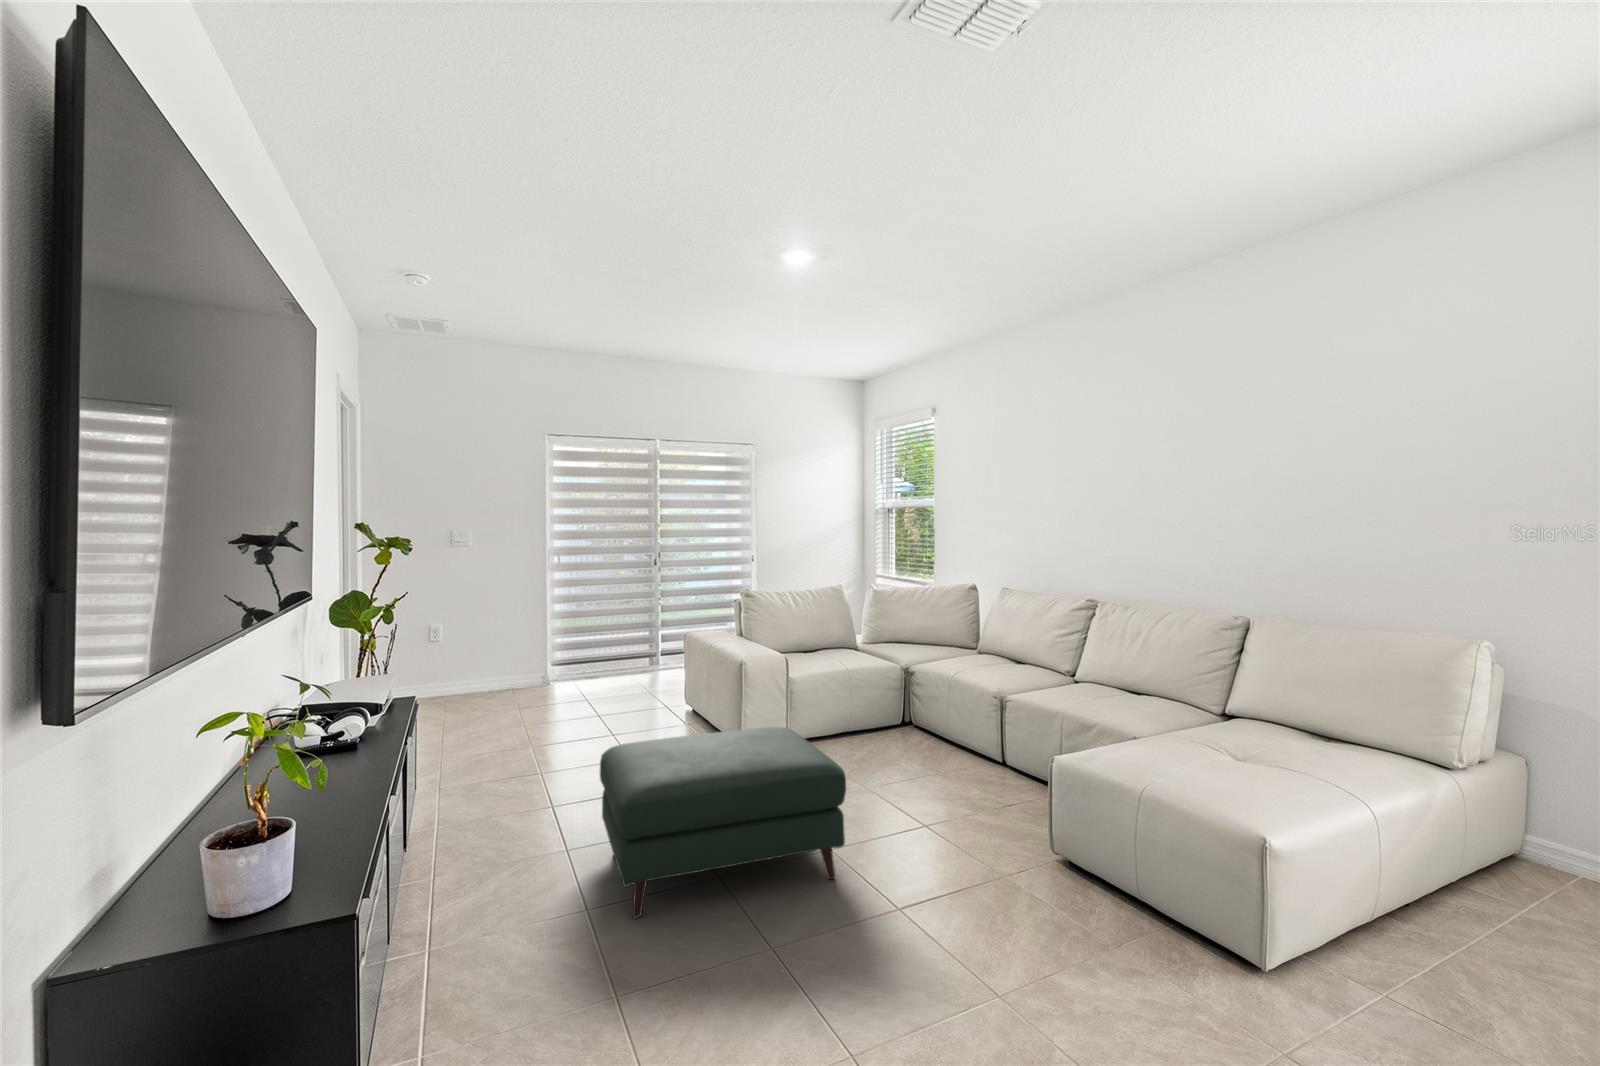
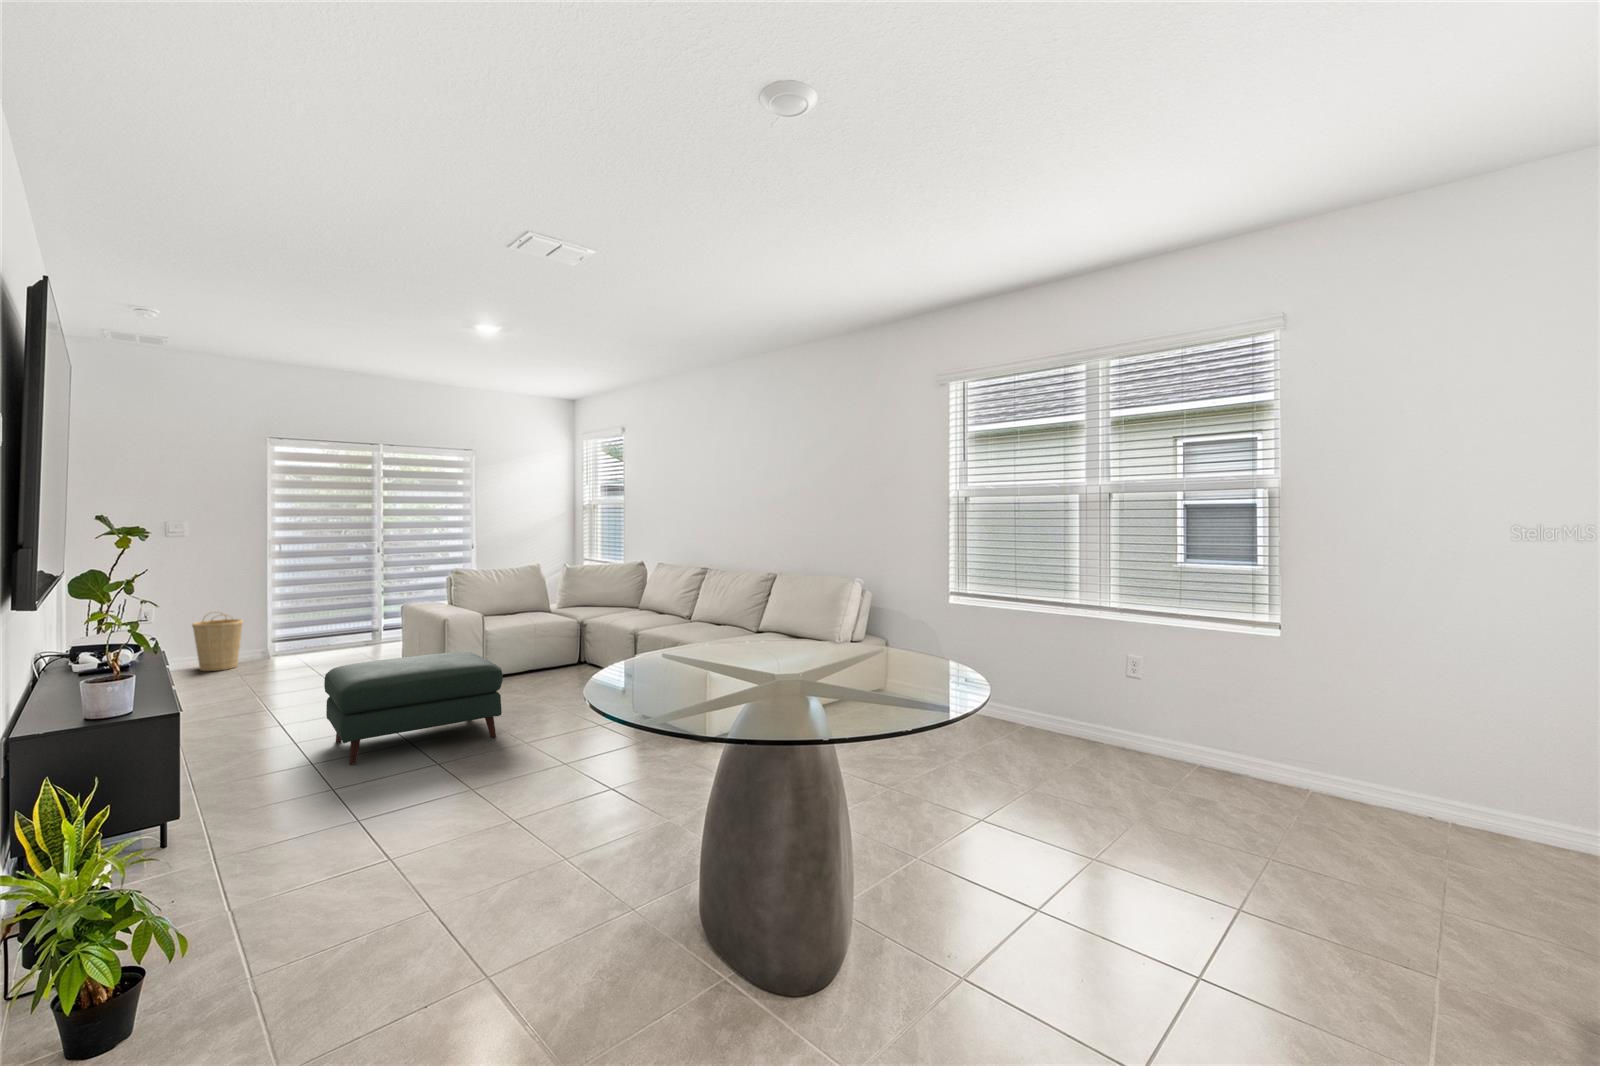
basket: none [472,631,521,700] -> present [192,612,243,671]

